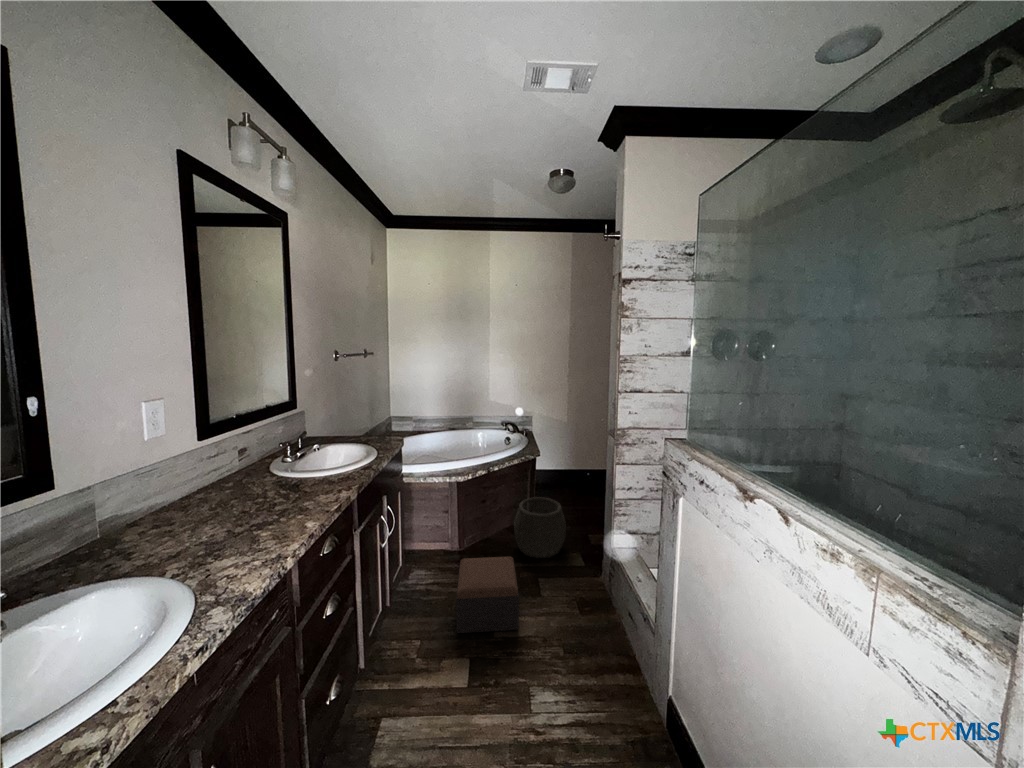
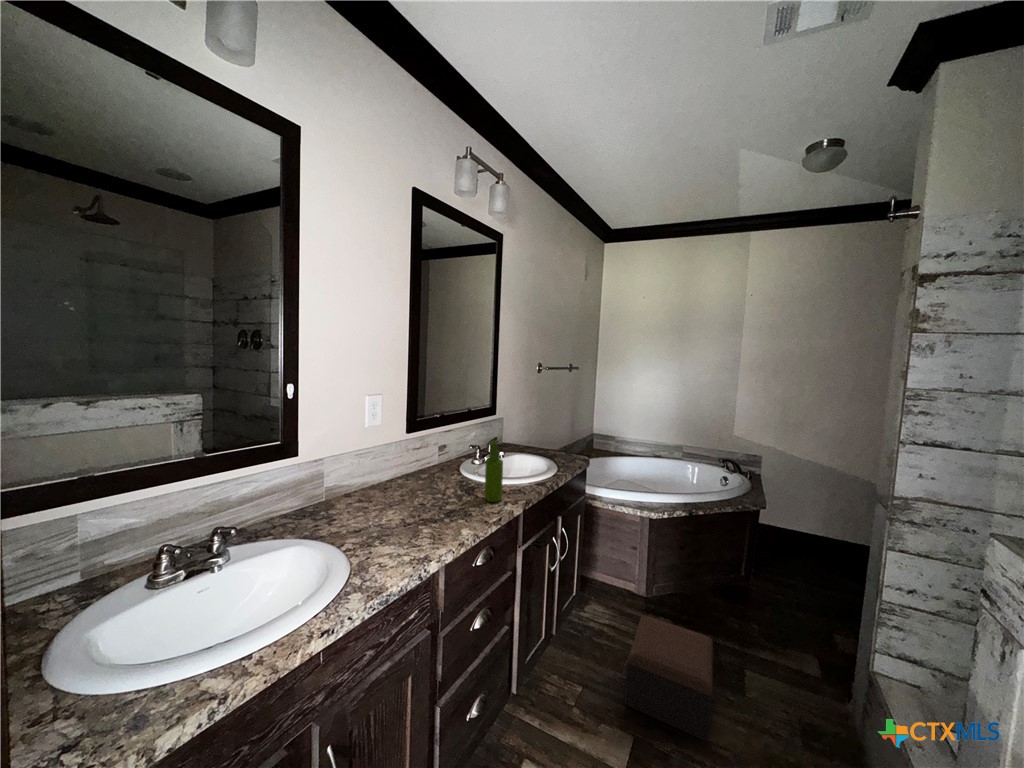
soap dispenser: none [315,432,336,493] -> present [485,440,503,502]
woven basket: present [514,497,566,558] -> none [722,565,807,659]

